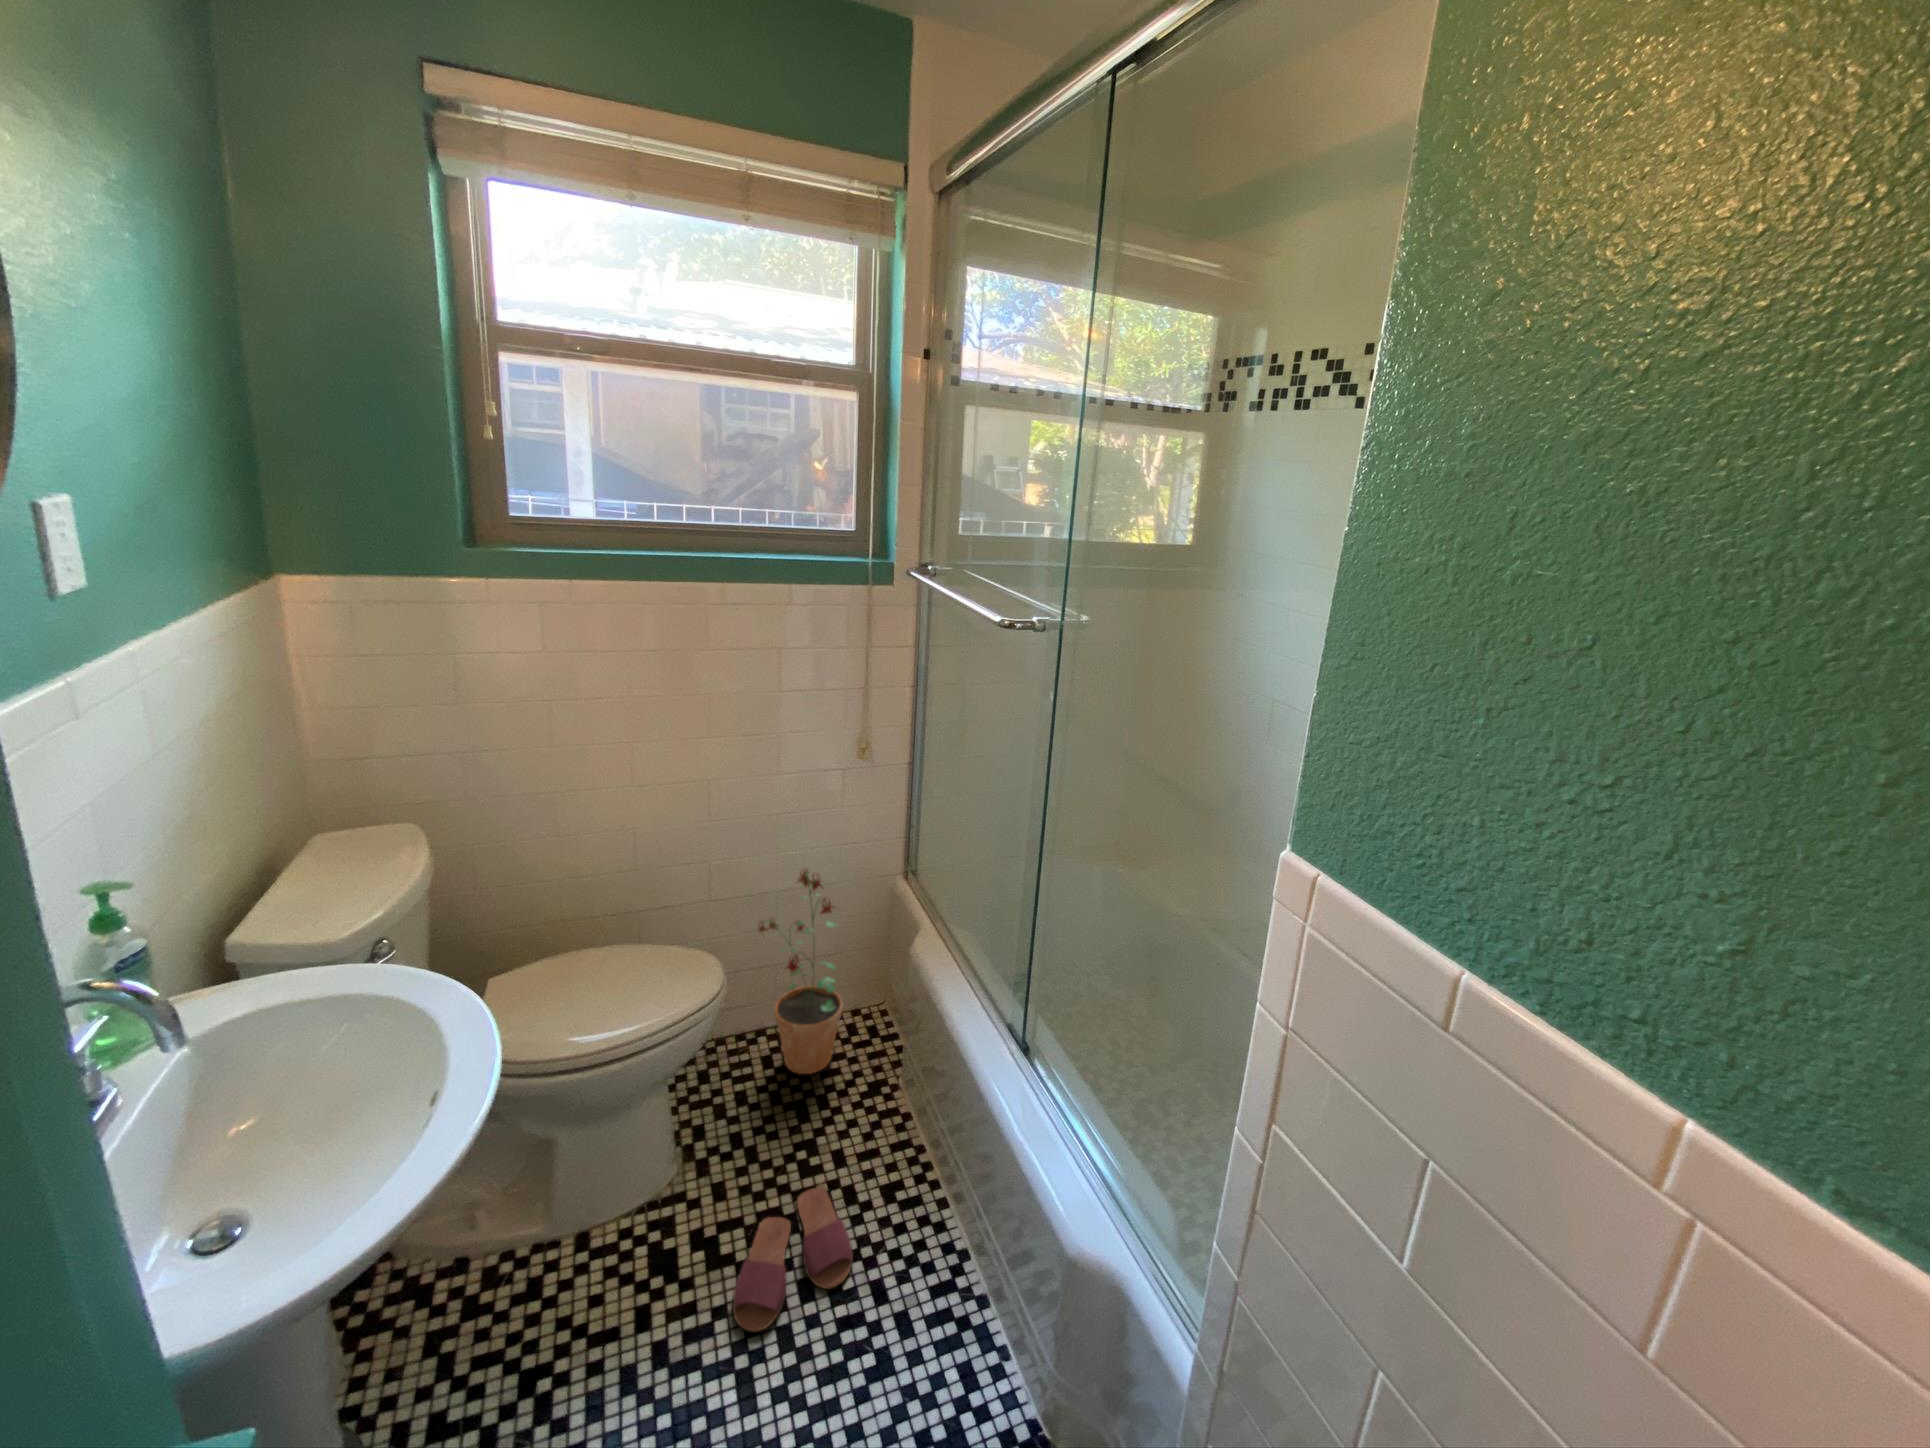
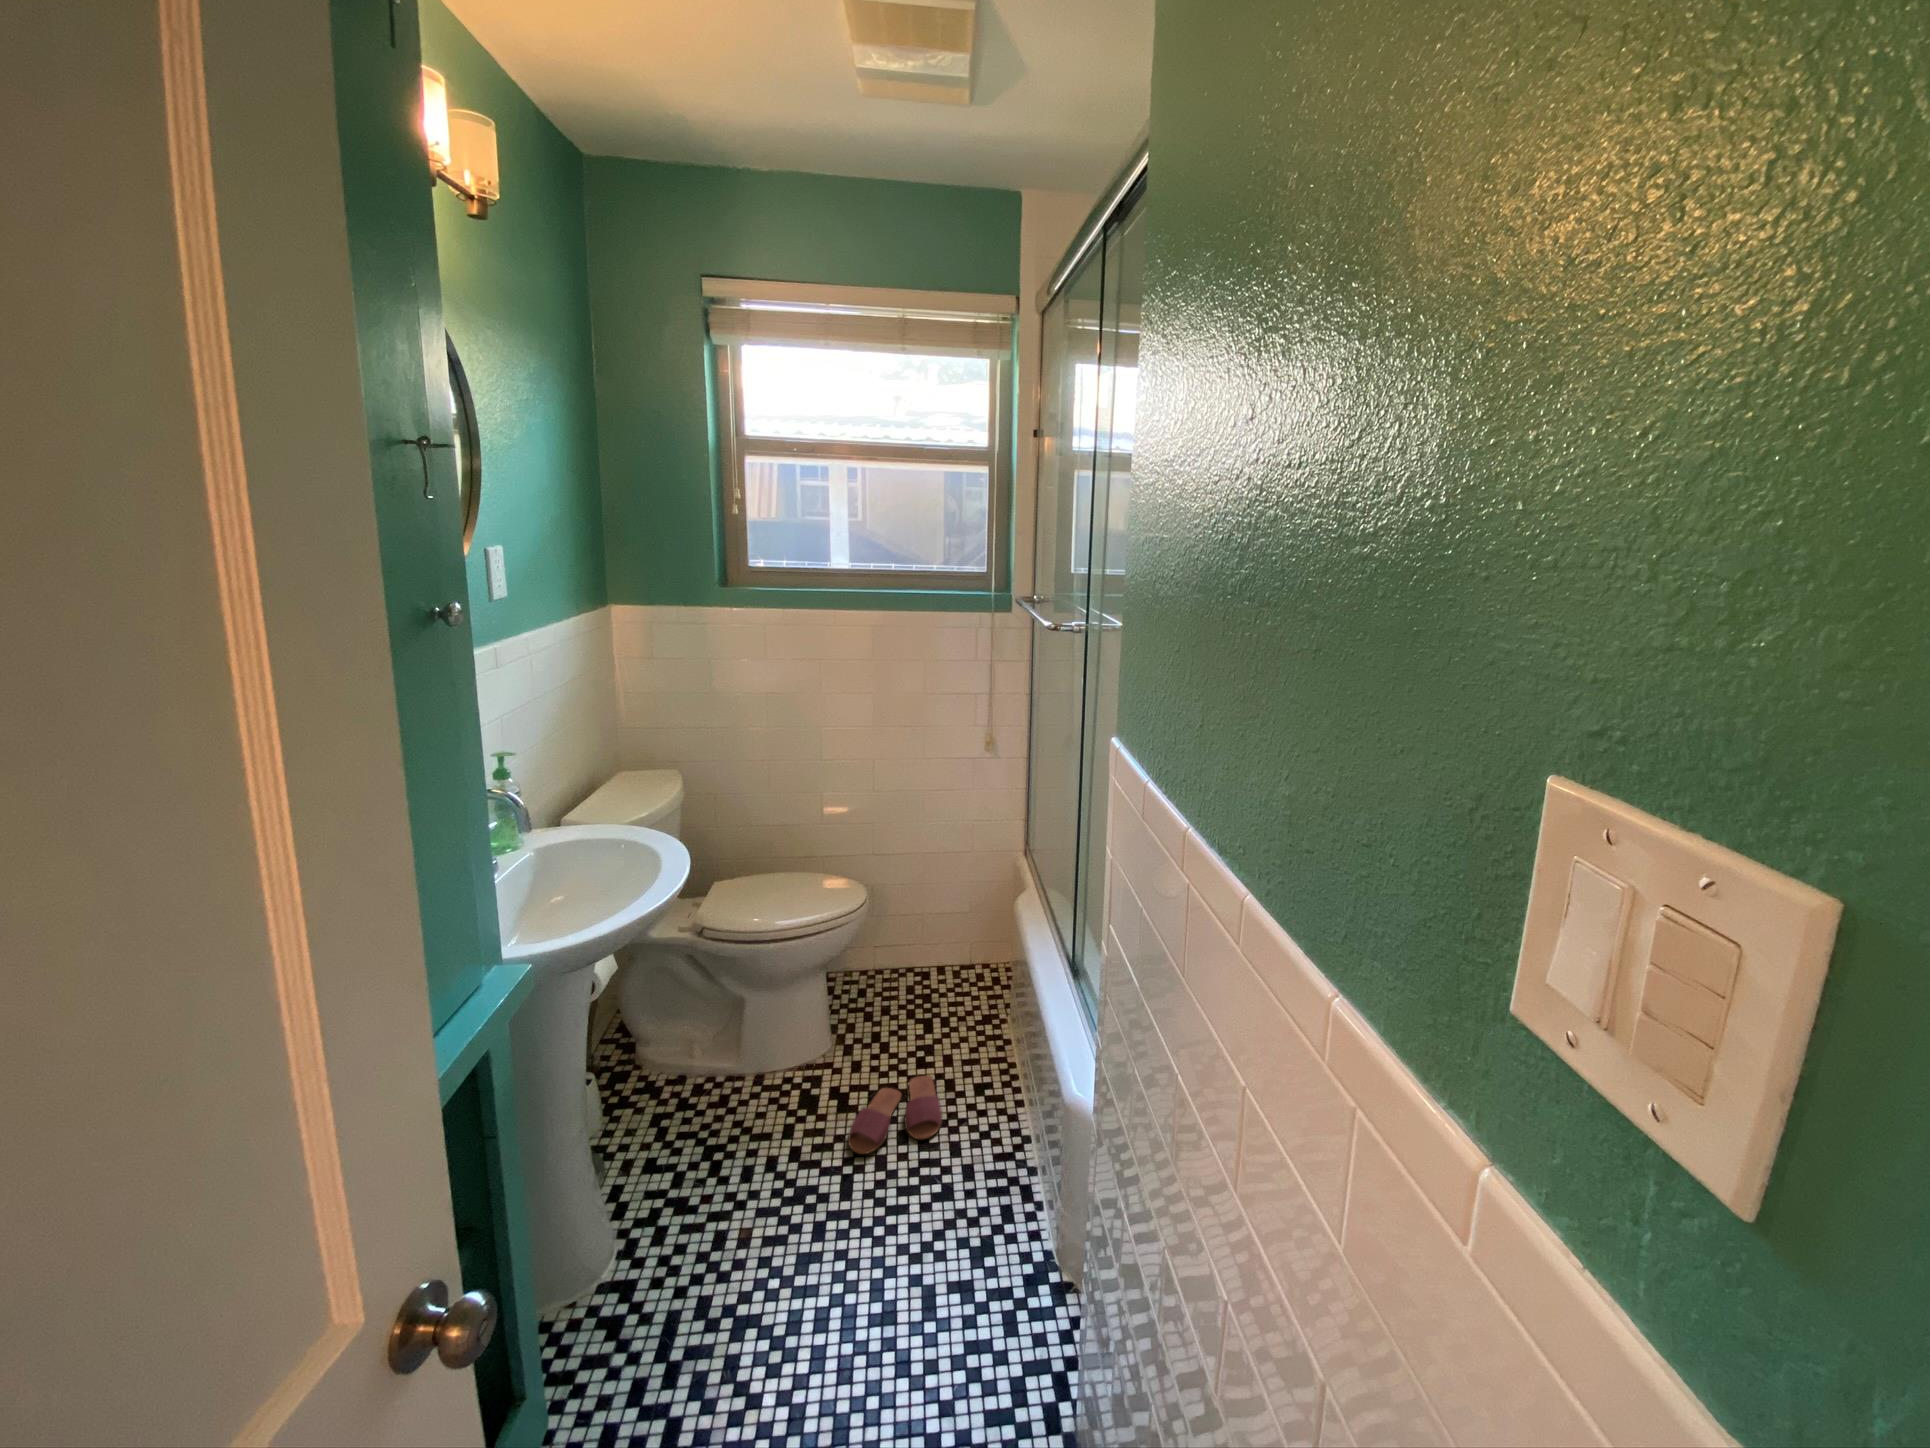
potted plant: present [758,869,843,1074] -> none [904,834,969,1002]

